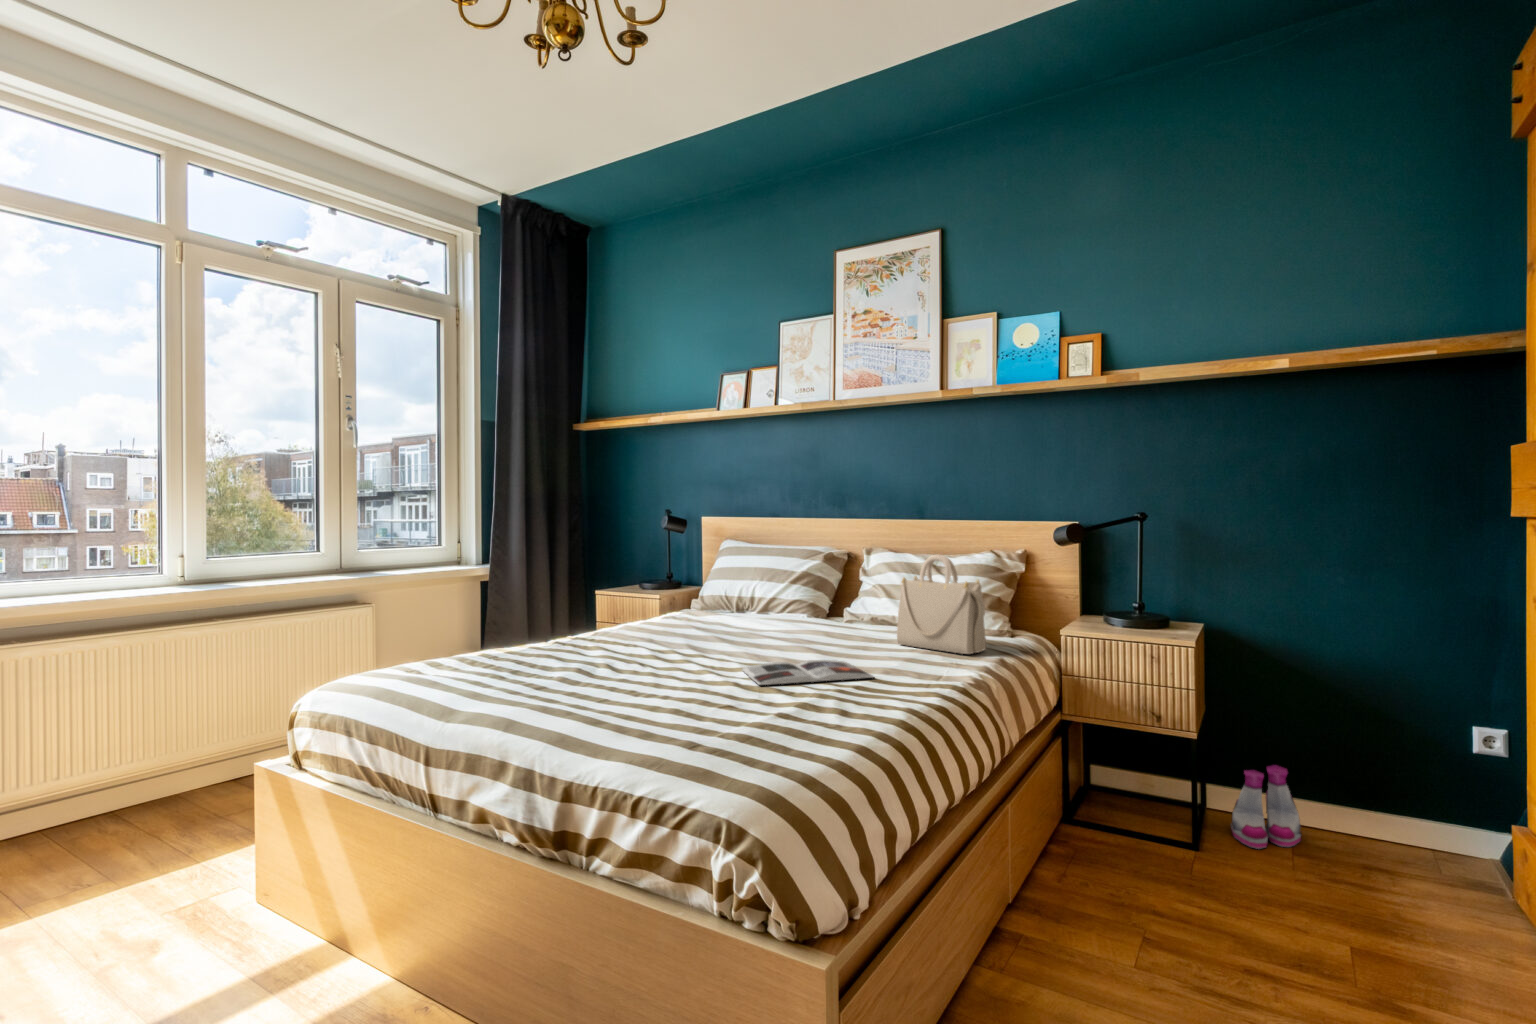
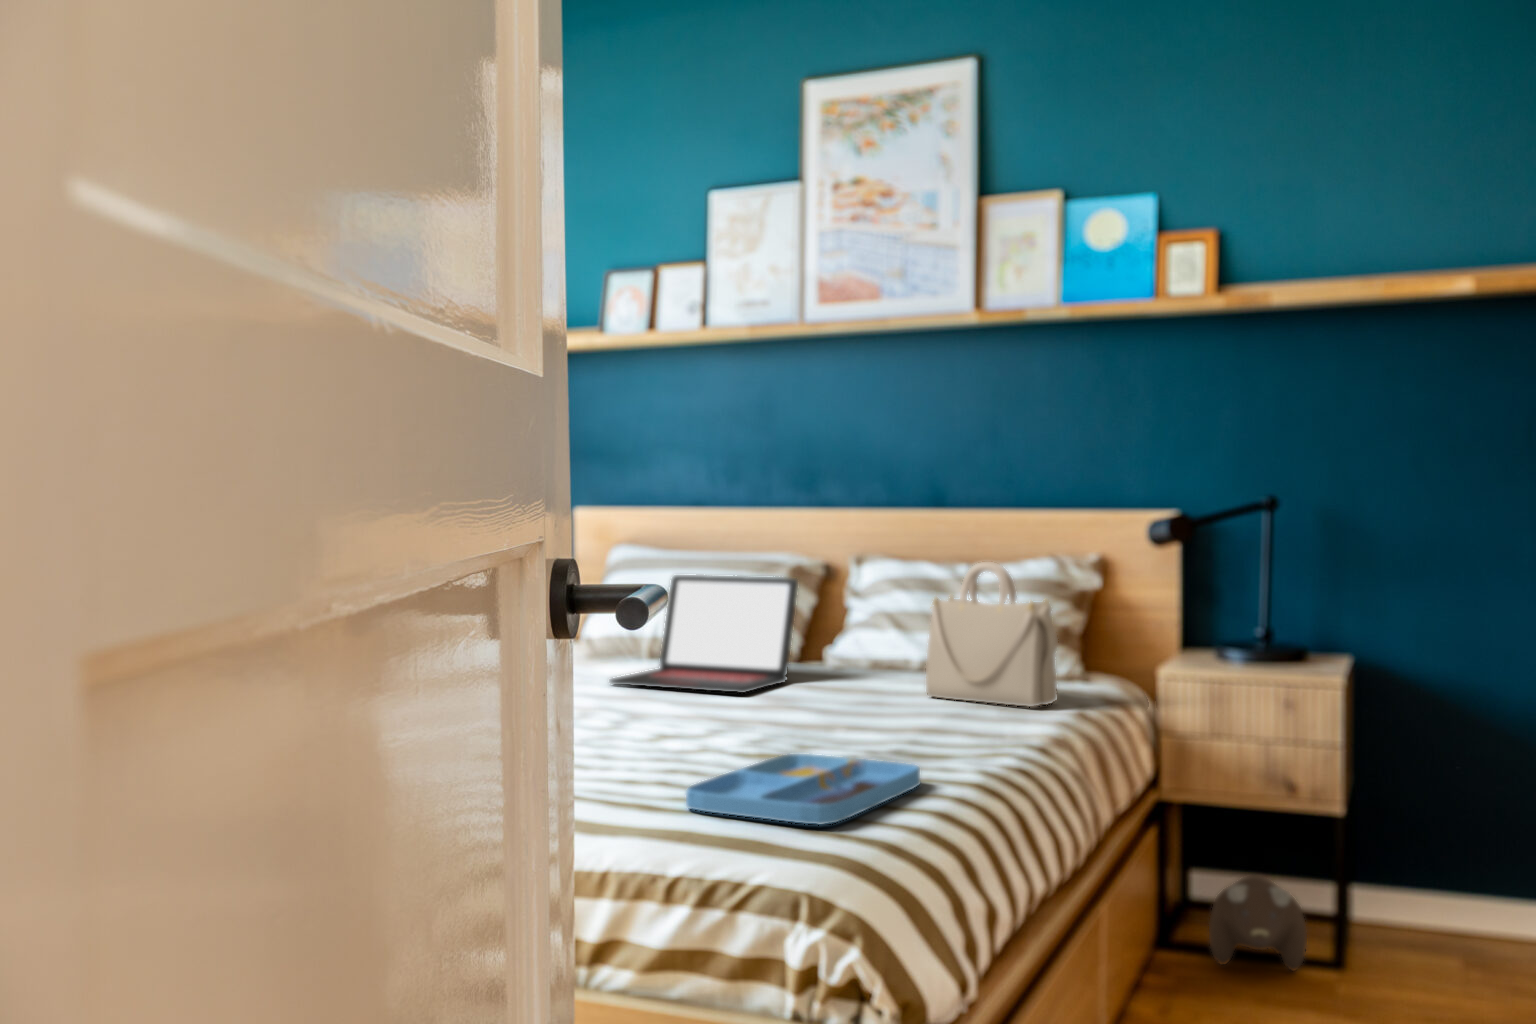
laptop: none [696,561,819,639] -> present [610,575,798,693]
magazine: present [742,660,874,685] -> none [717,717,917,750]
tray: none [675,691,858,756] -> present [686,754,921,824]
boots: present [1231,765,1301,849] -> none [1388,855,1481,970]
plush toy: none [1097,774,1169,844] -> present [1209,875,1307,970]

